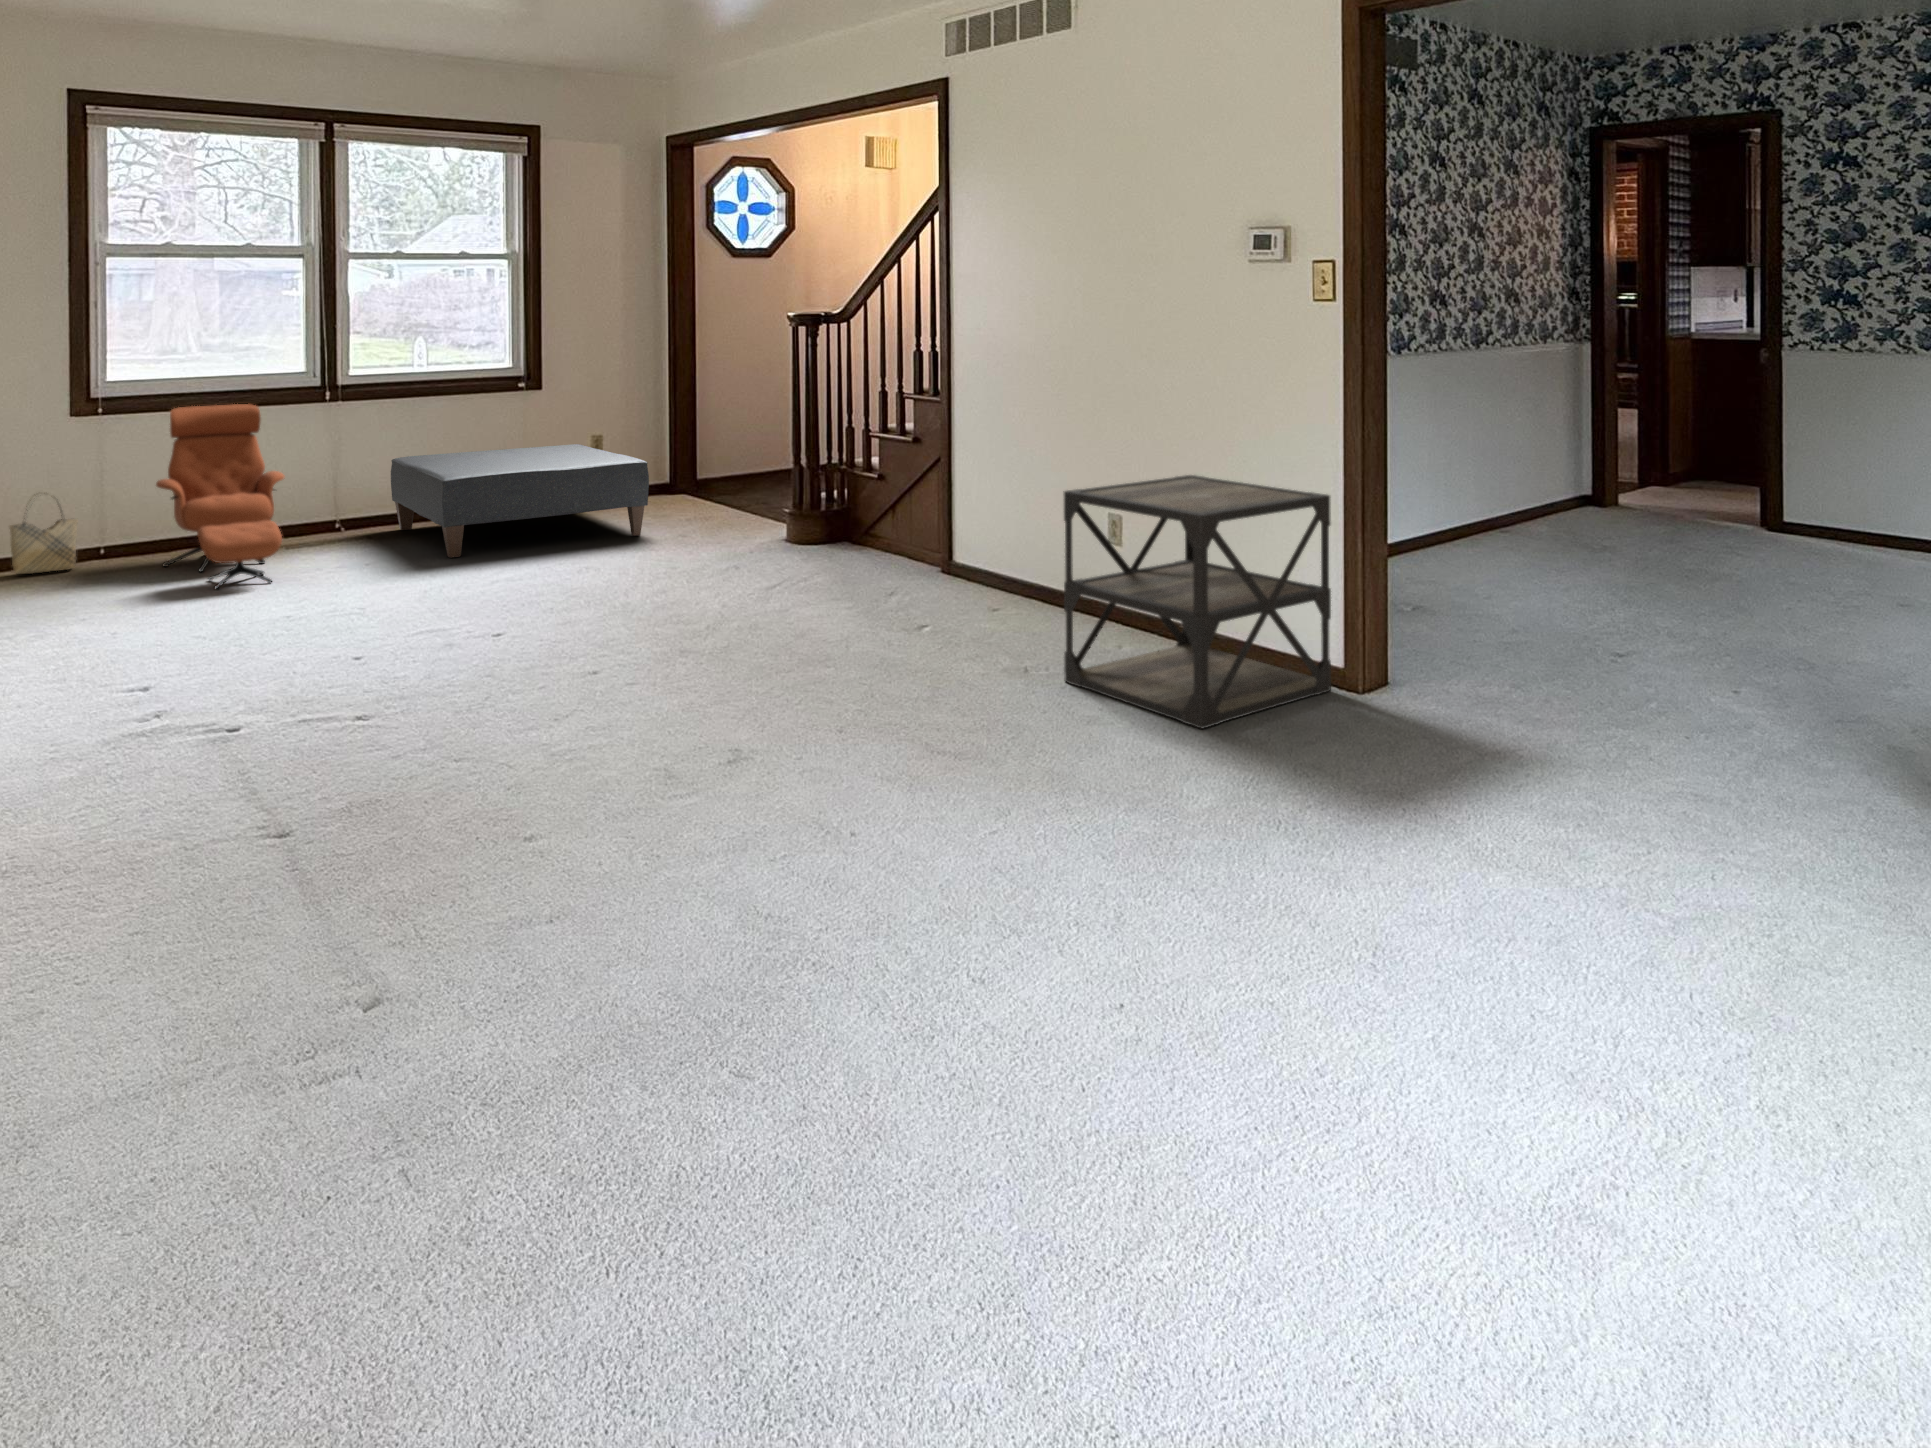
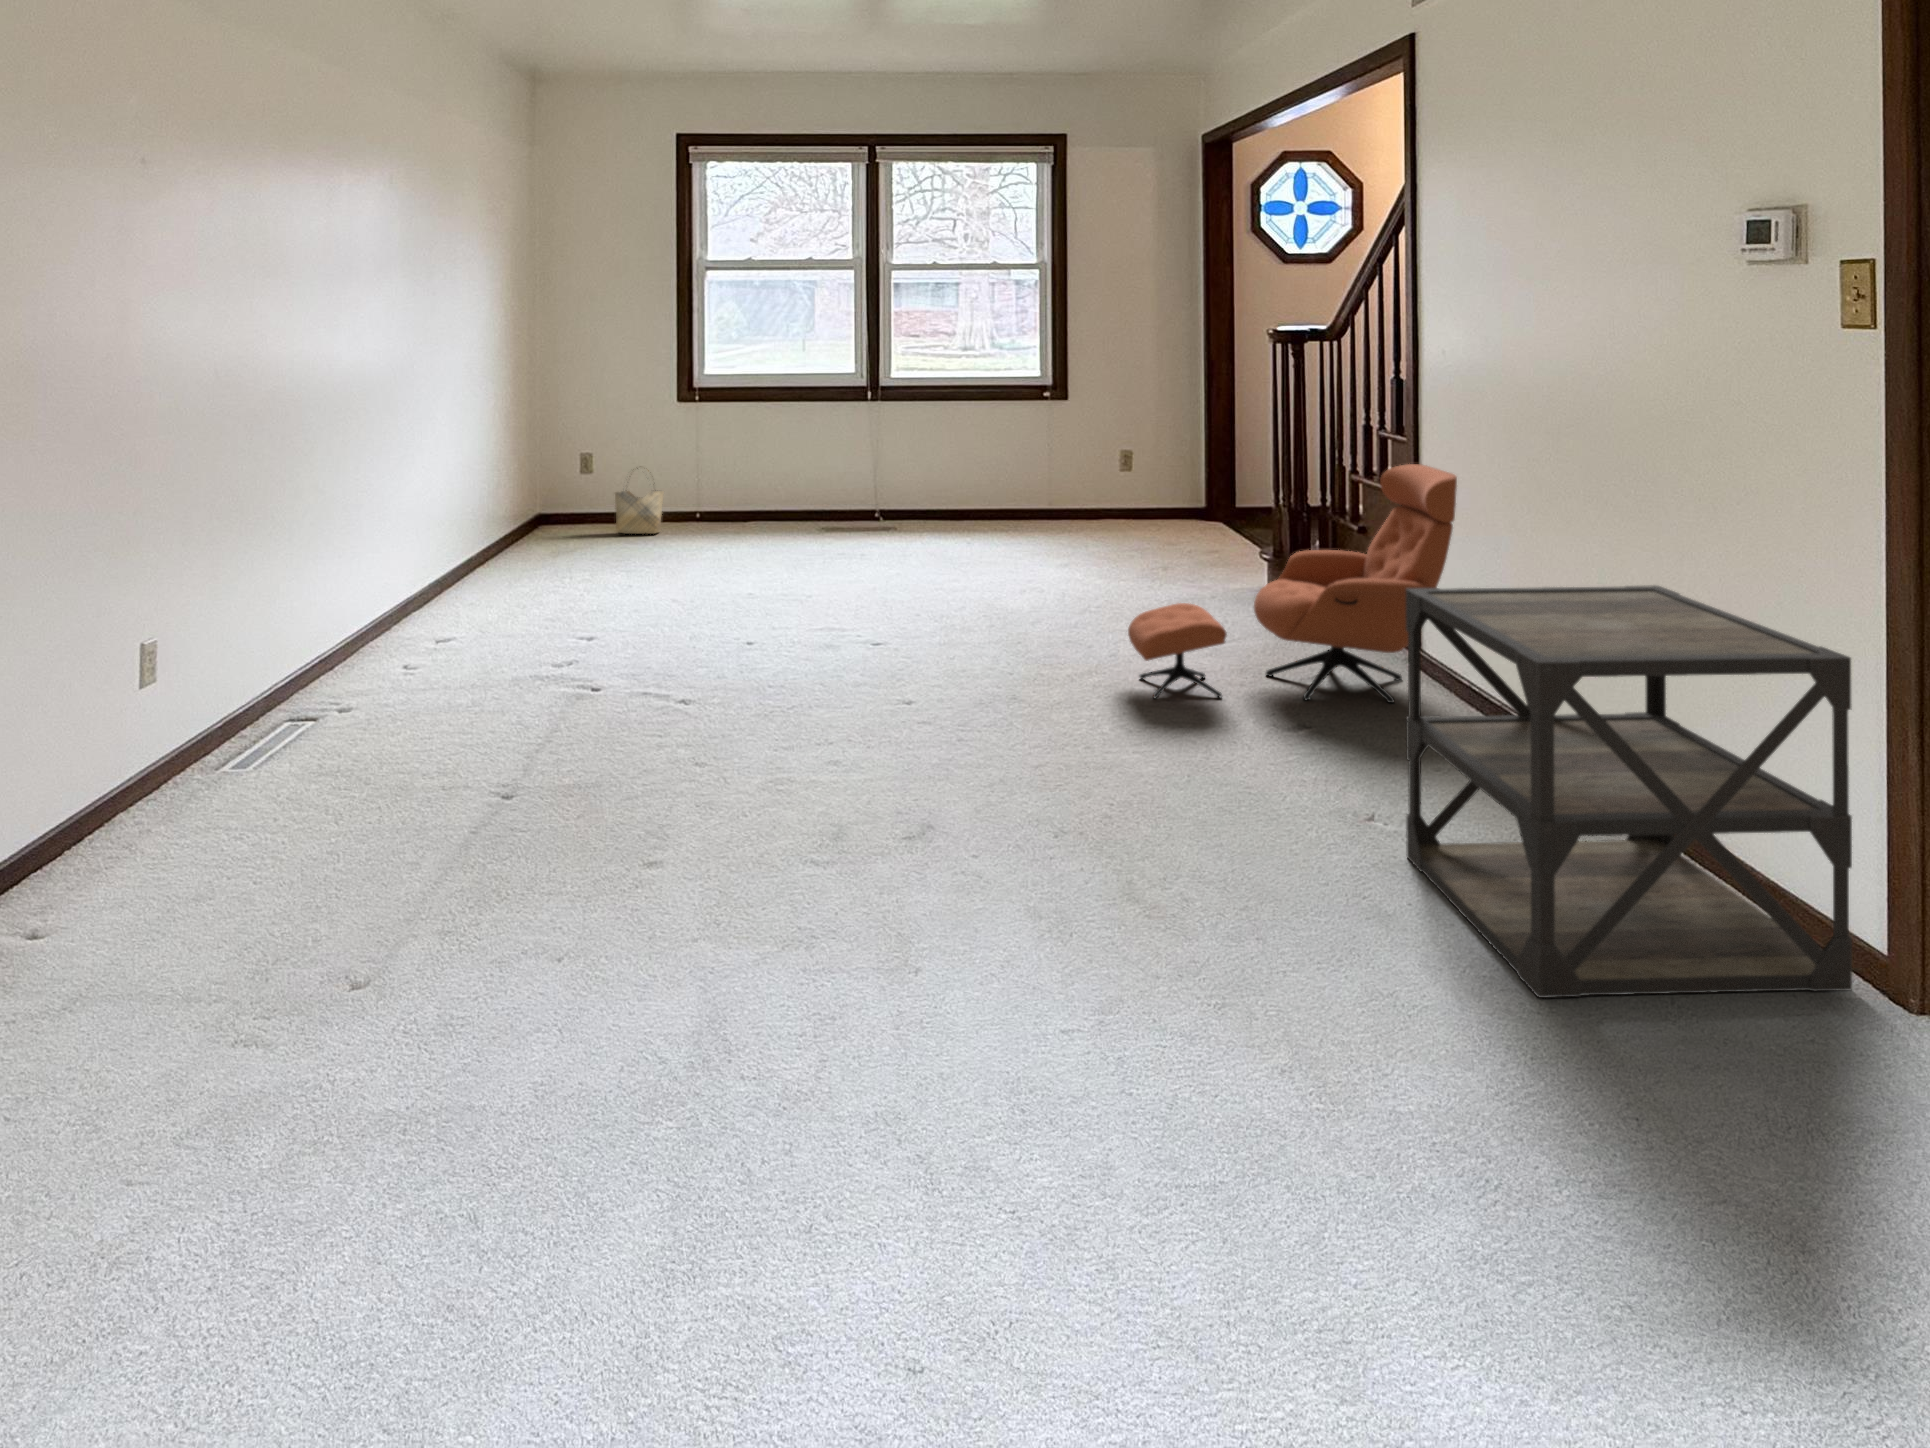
lounge chair: present [156,404,285,589] -> present [1128,464,1457,703]
ottoman: present [391,444,649,558] -> none [920,458,1135,562]

